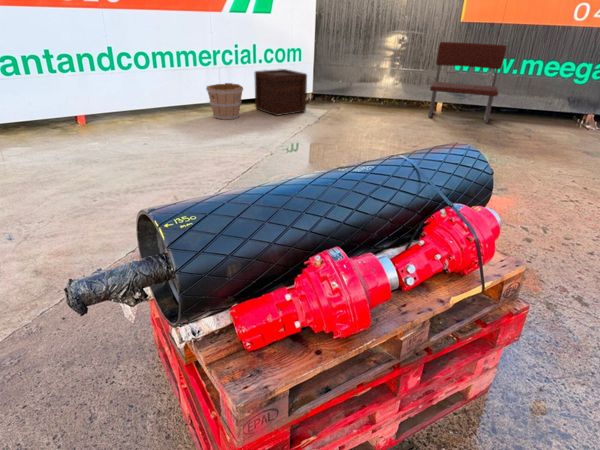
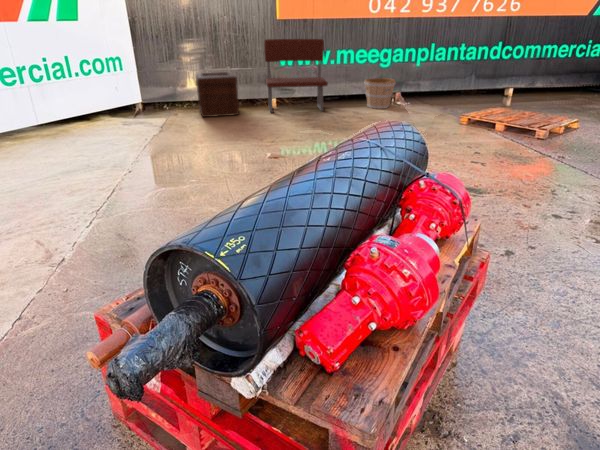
wooden crate: present [255,69,307,116] -> present [196,72,239,117]
wooden bucket: present [206,83,243,120] -> present [365,78,396,109]

